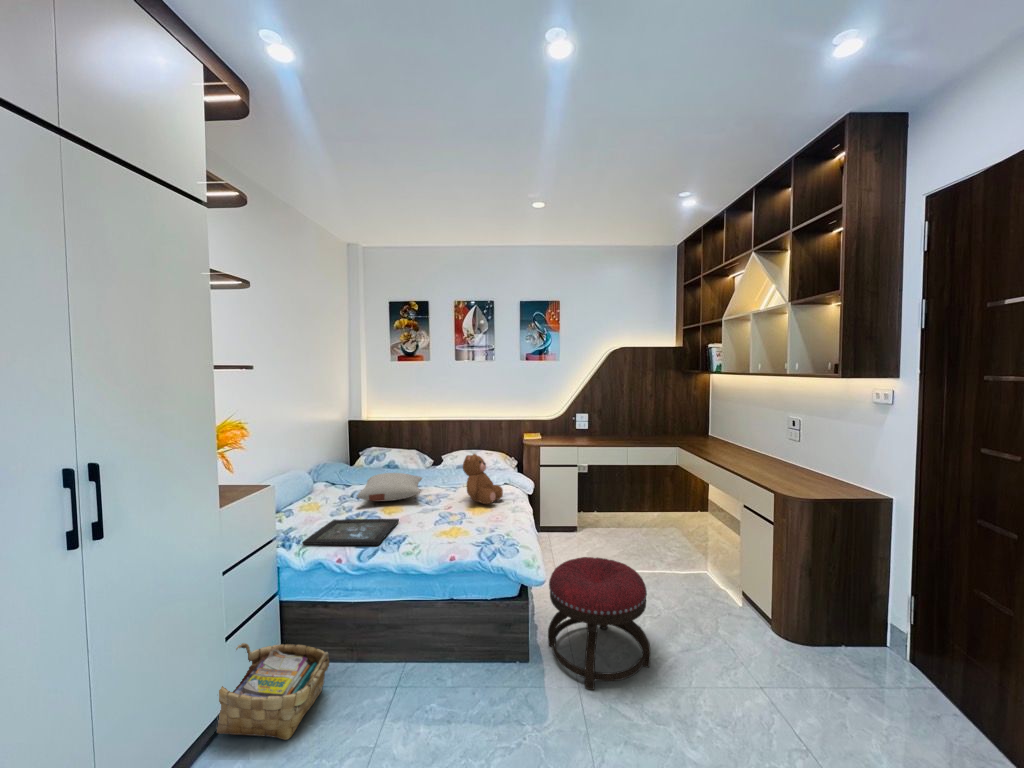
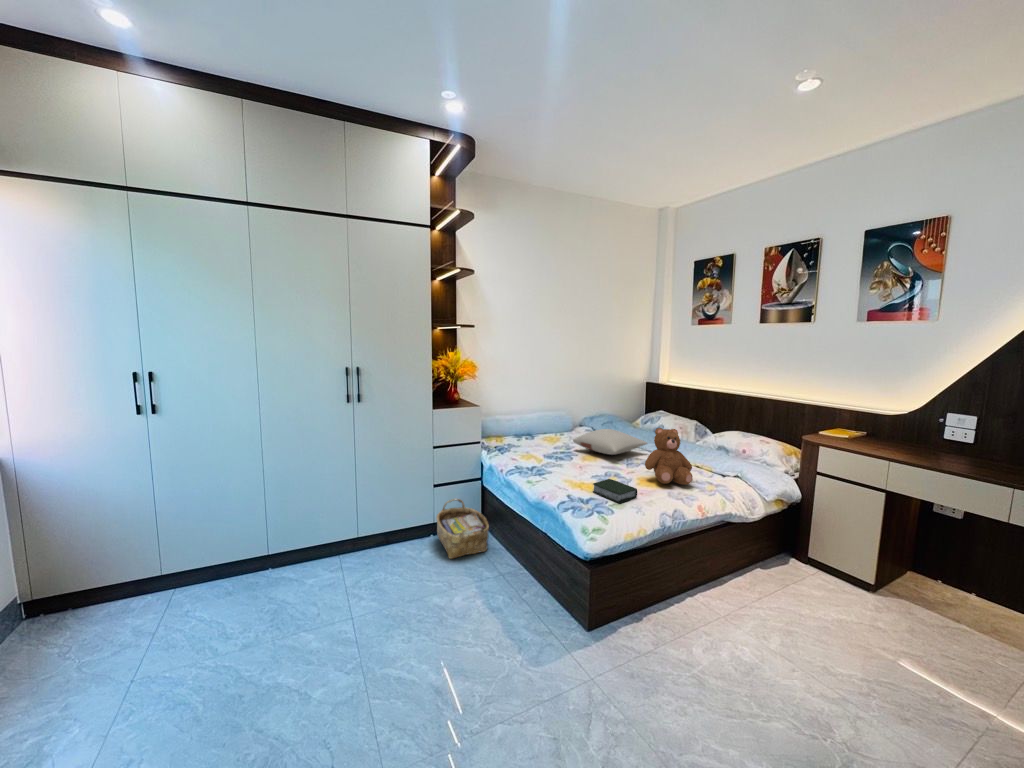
book: none [462,512,499,532] -> present [593,479,637,503]
tray: present [302,519,399,545] -> none [504,451,574,474]
ottoman: present [548,557,651,690] -> none [597,565,725,739]

